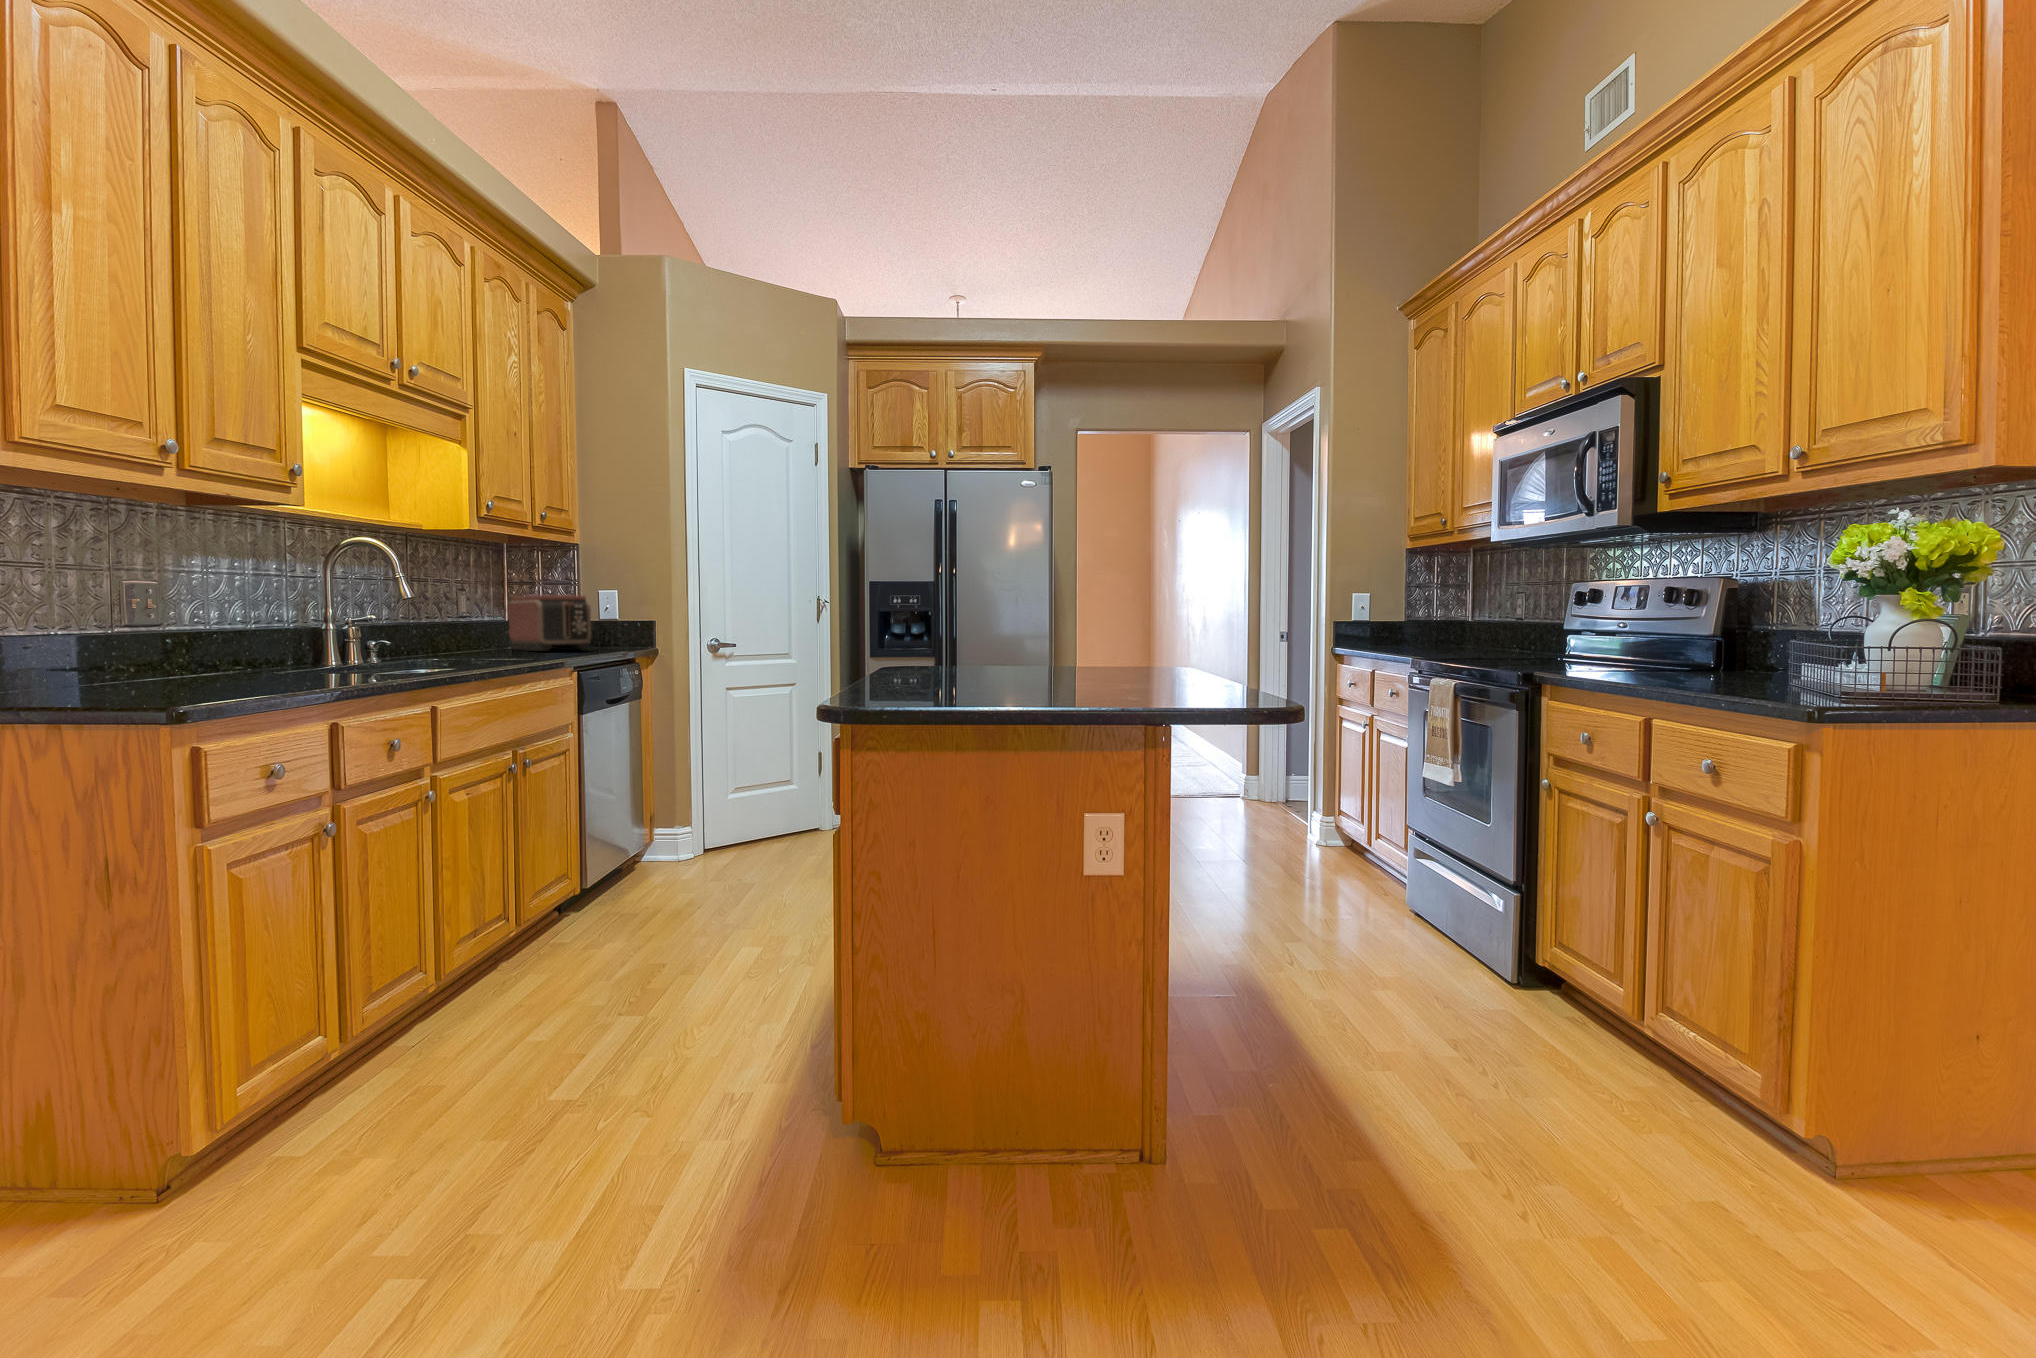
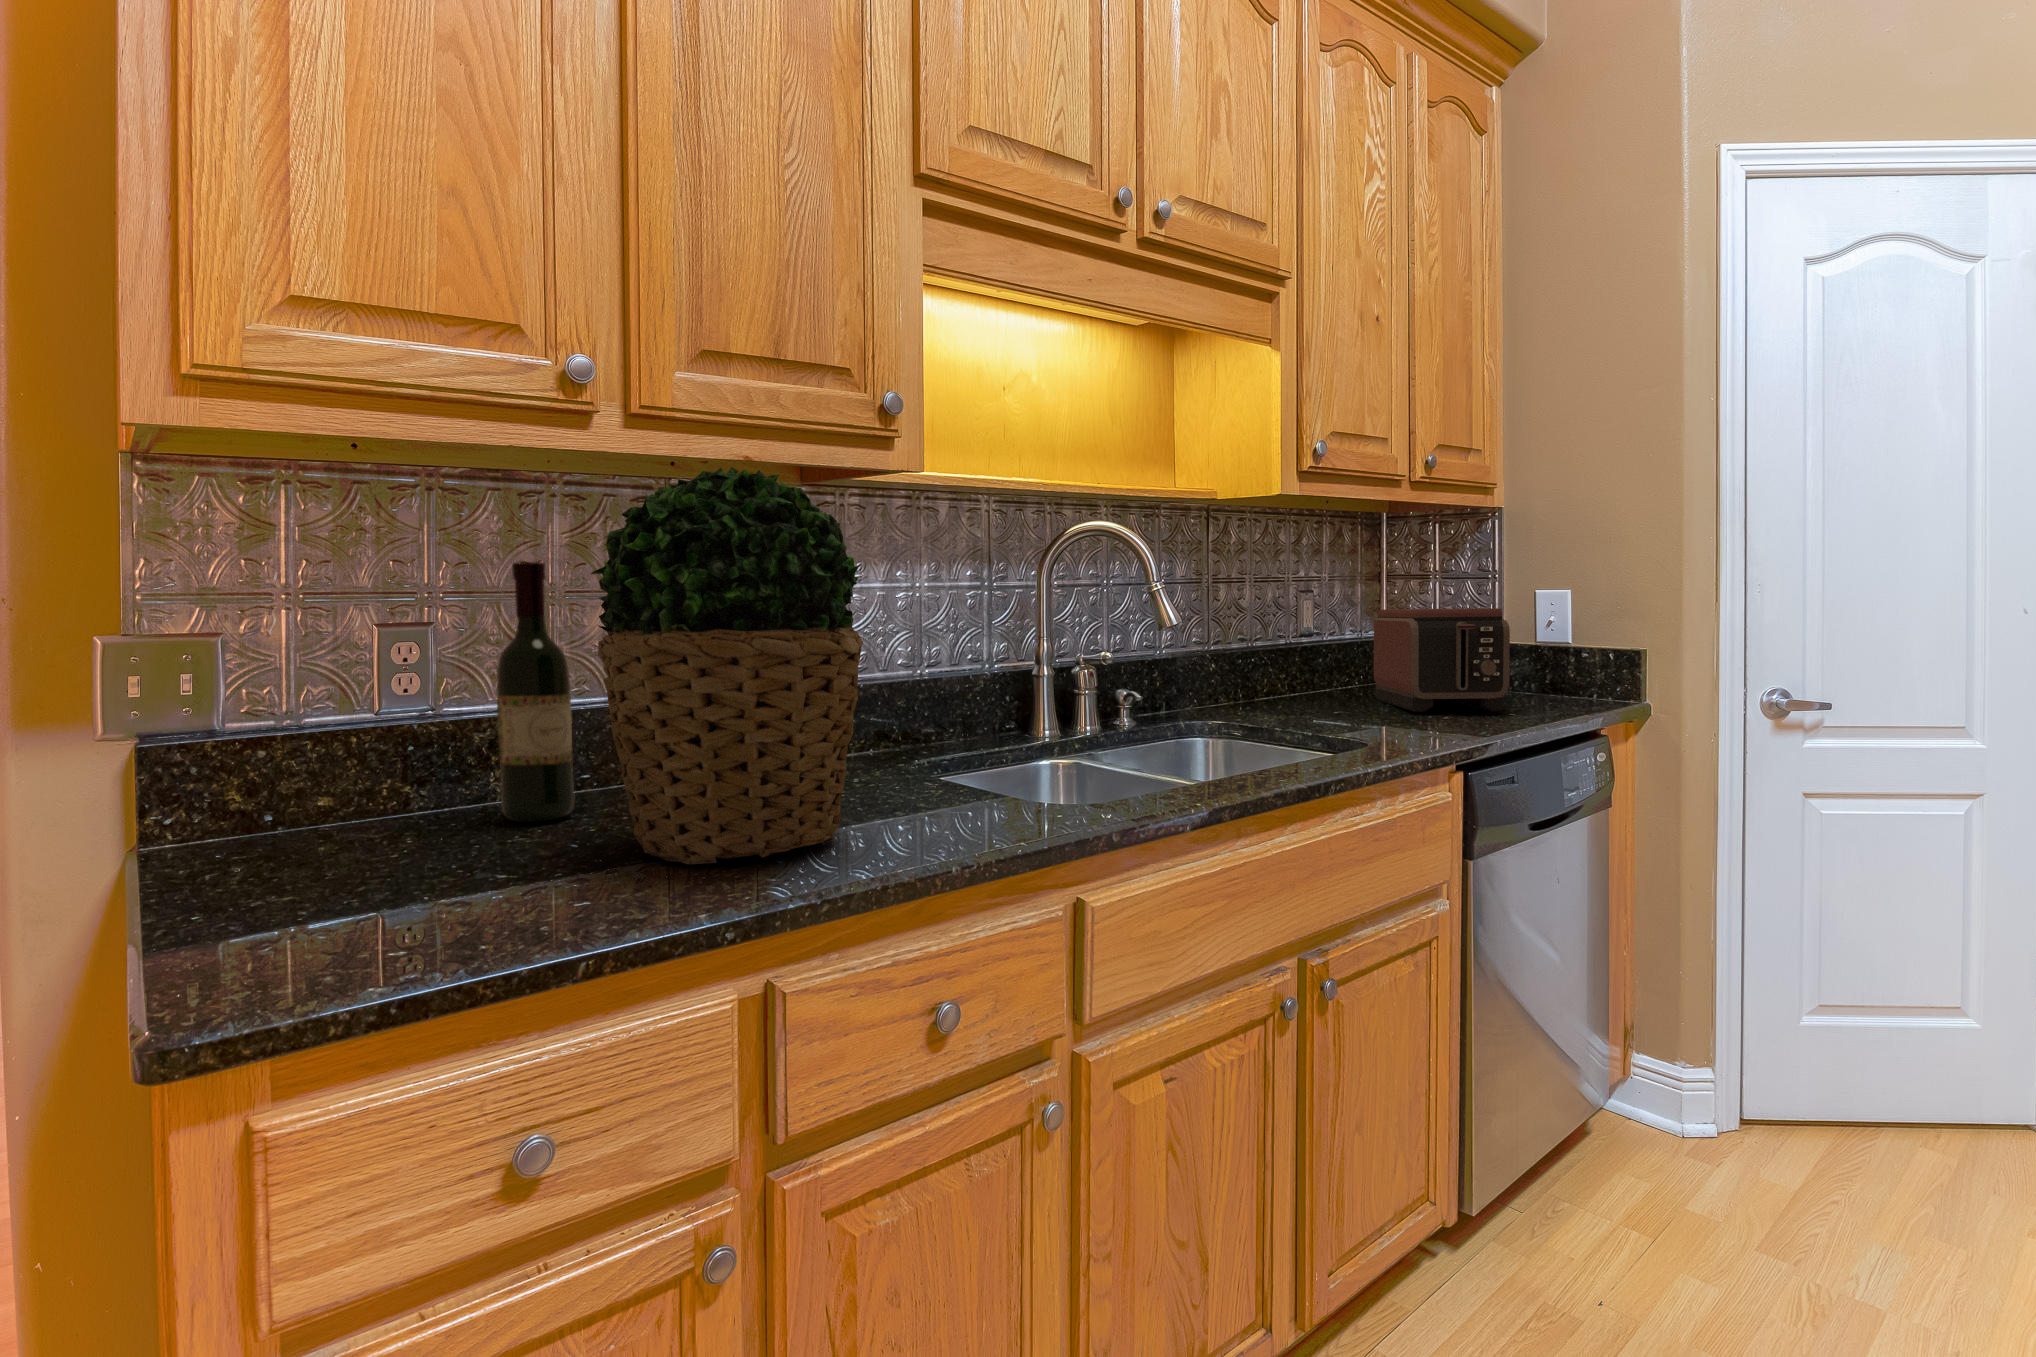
potted plant: none [179,503,335,685] -> present [591,467,863,864]
wine bottle: none [66,541,119,684] -> present [497,562,574,822]

